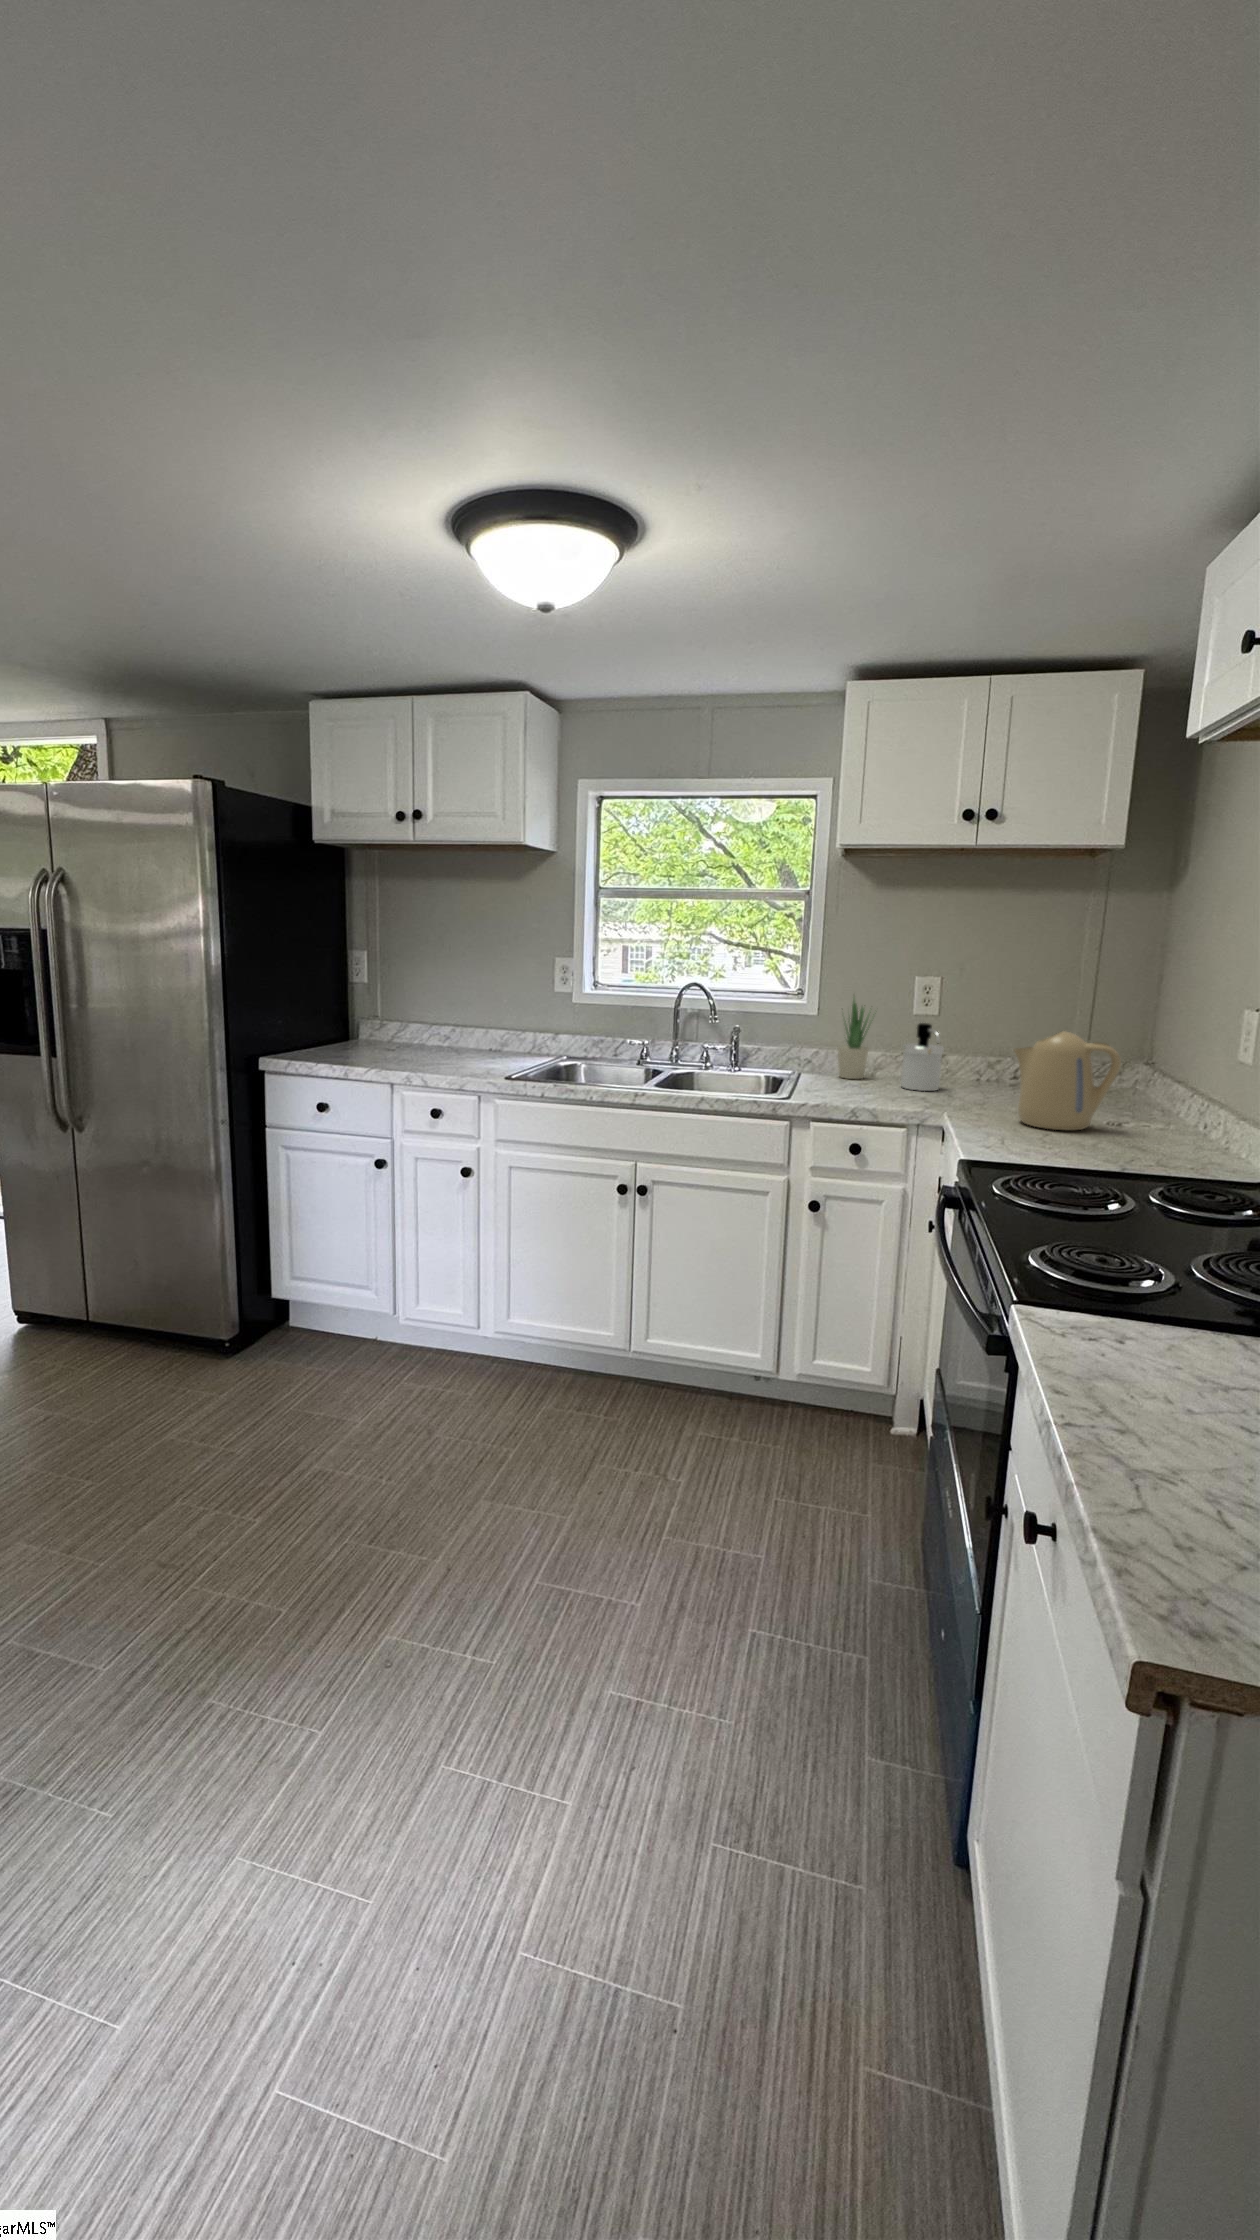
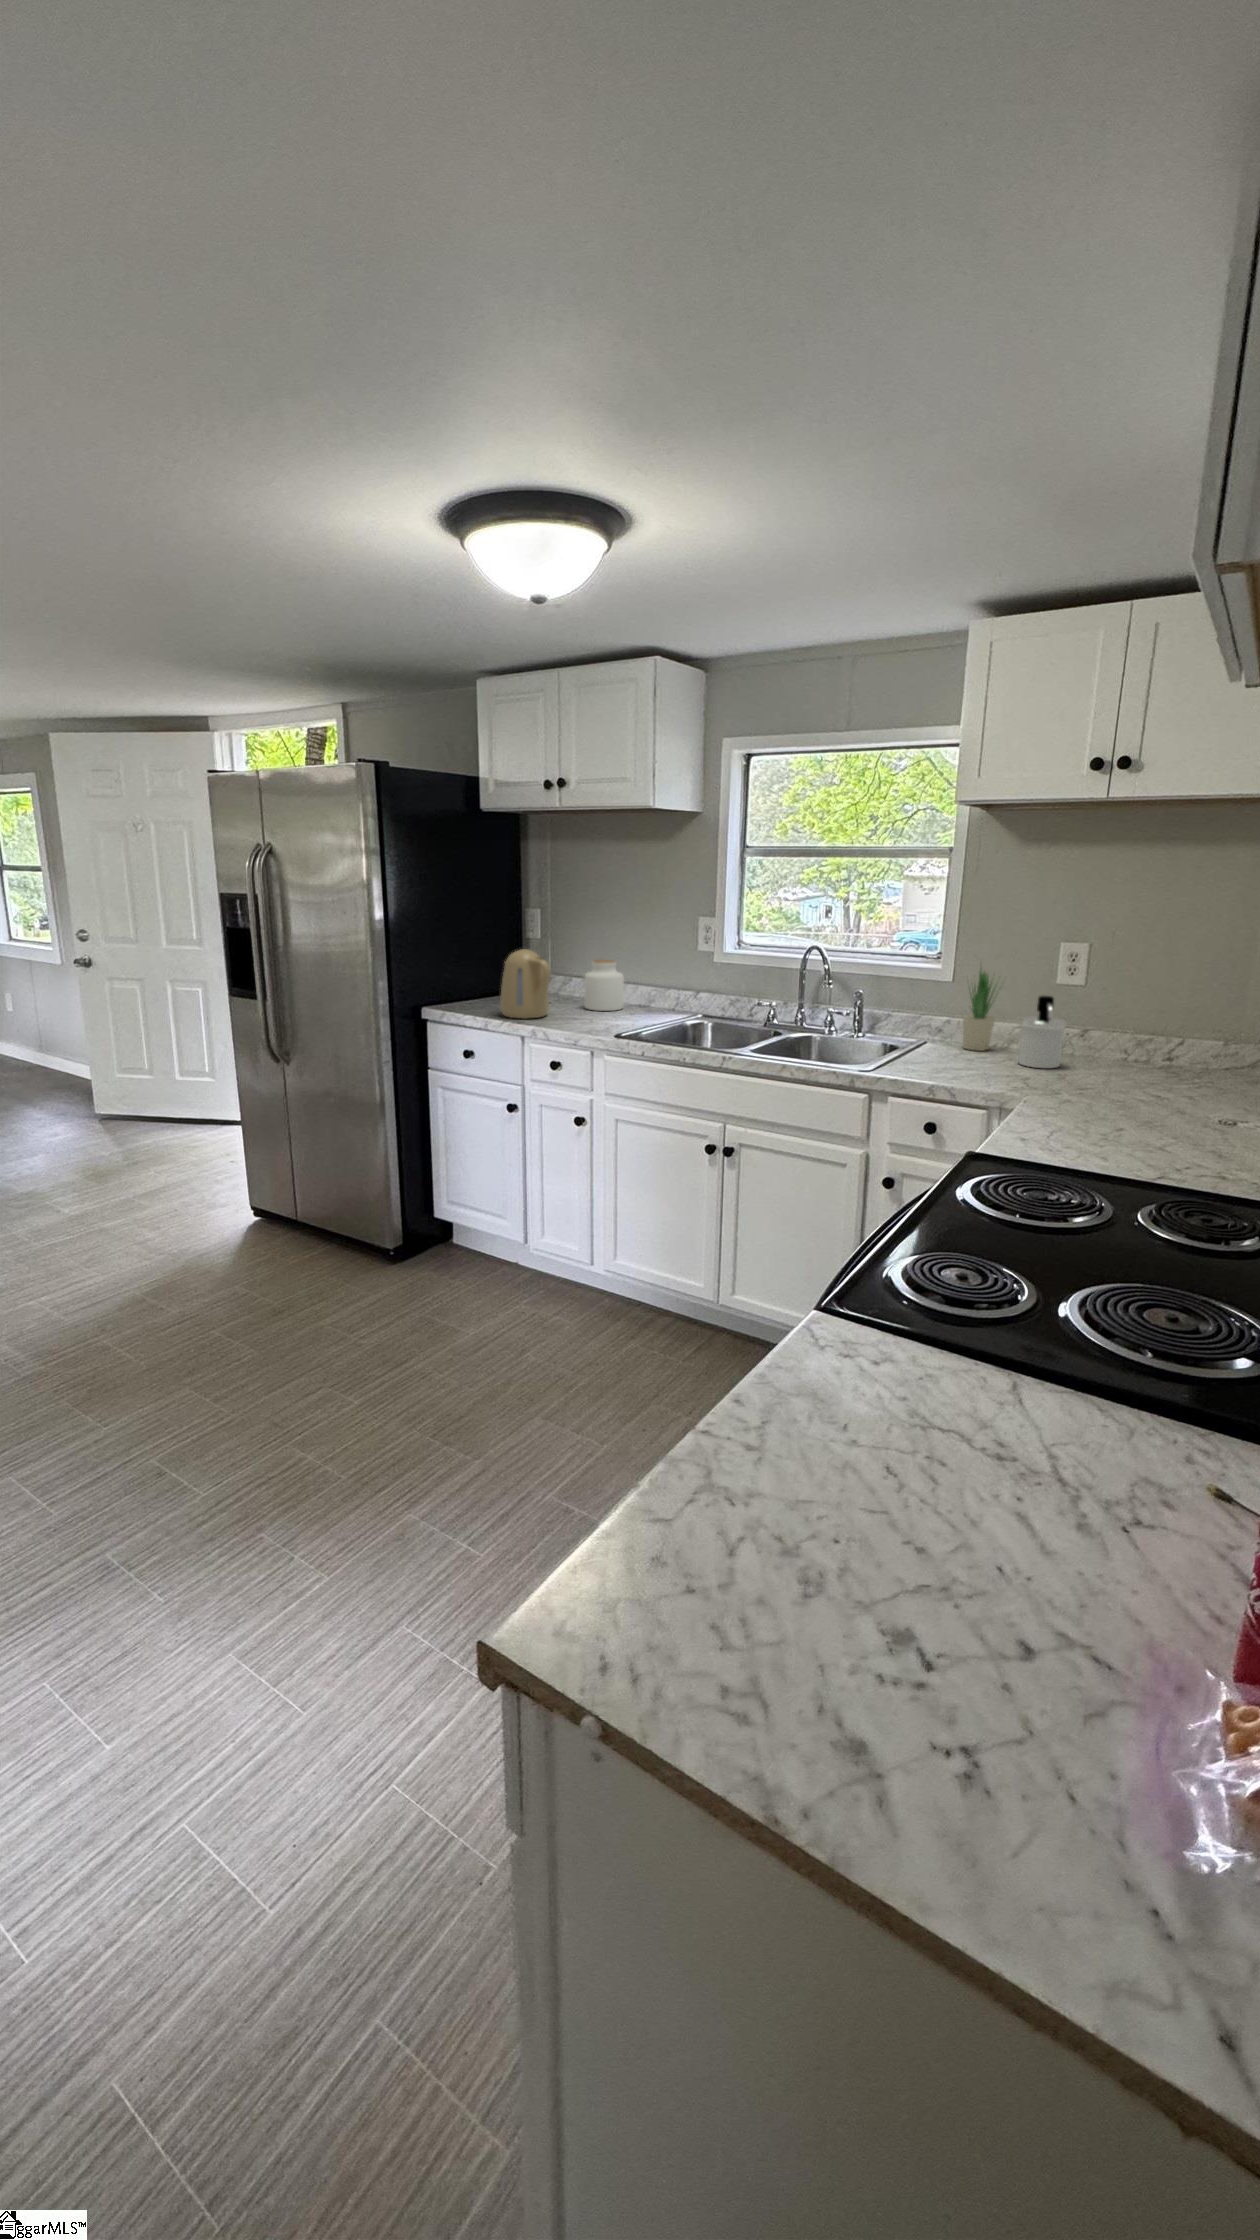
jar: none [435,1004,477,1058] -> present [584,960,624,1011]
kettle: present [1014,1031,1121,1130] -> present [500,949,550,1019]

